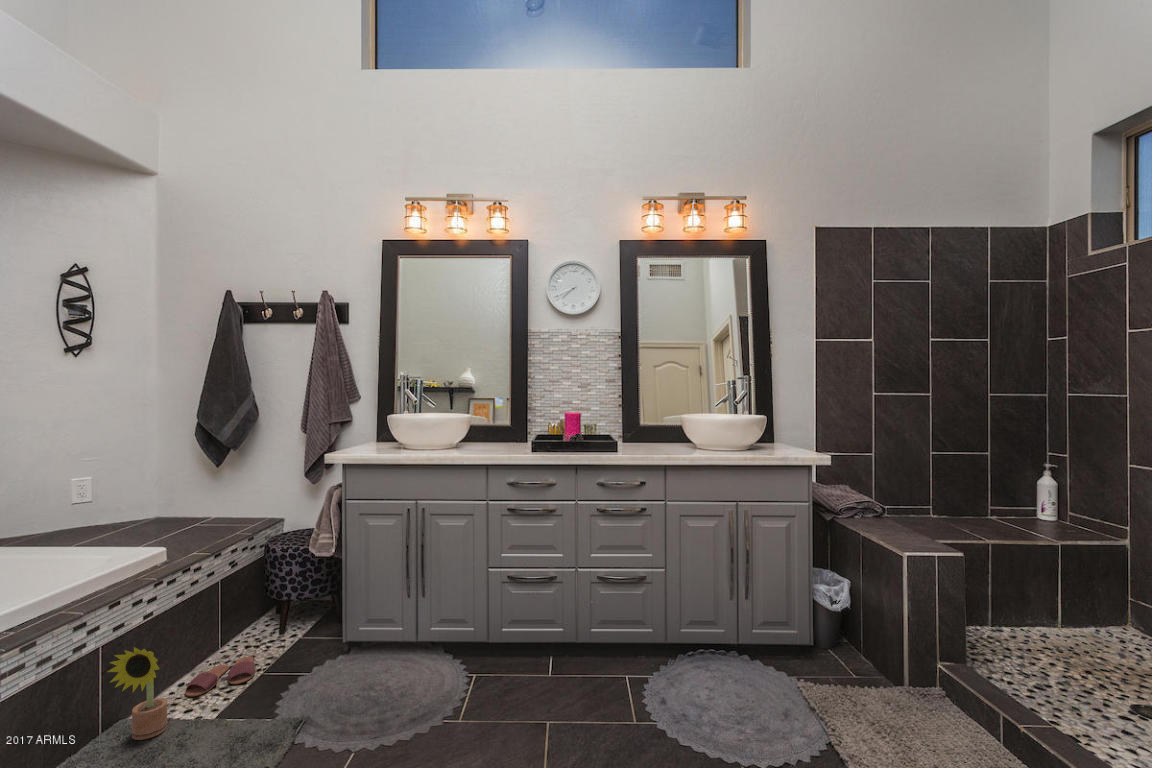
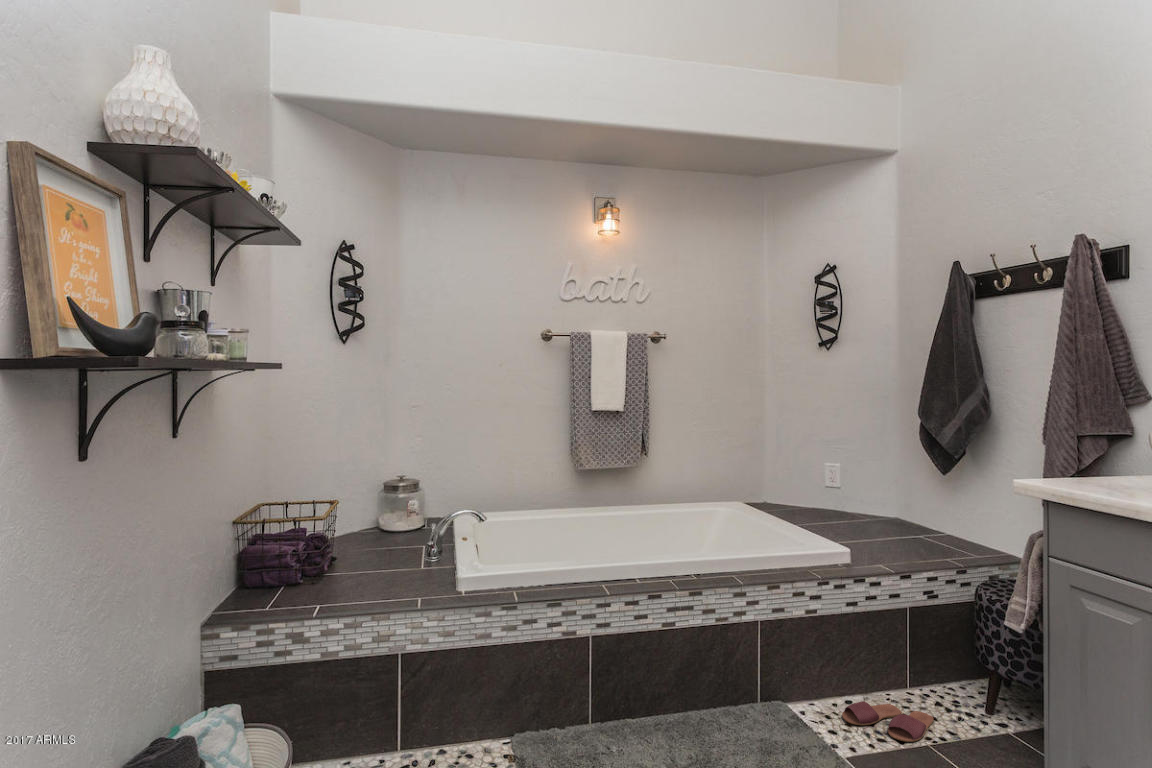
decorative plant: present [108,647,167,740] -> none [755,633,807,737]

